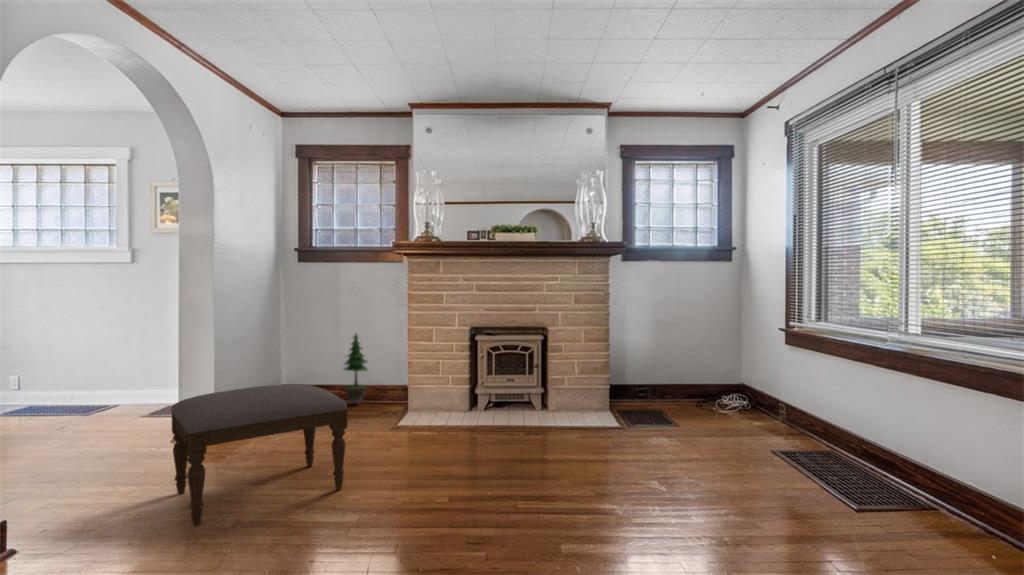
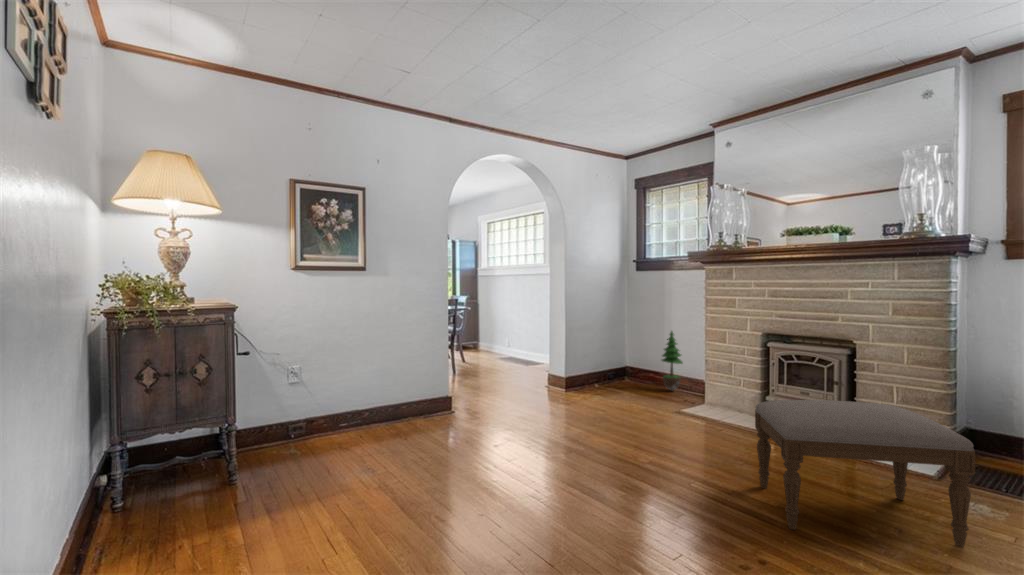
ottoman: present [171,384,348,525] -> present [755,400,975,547]

